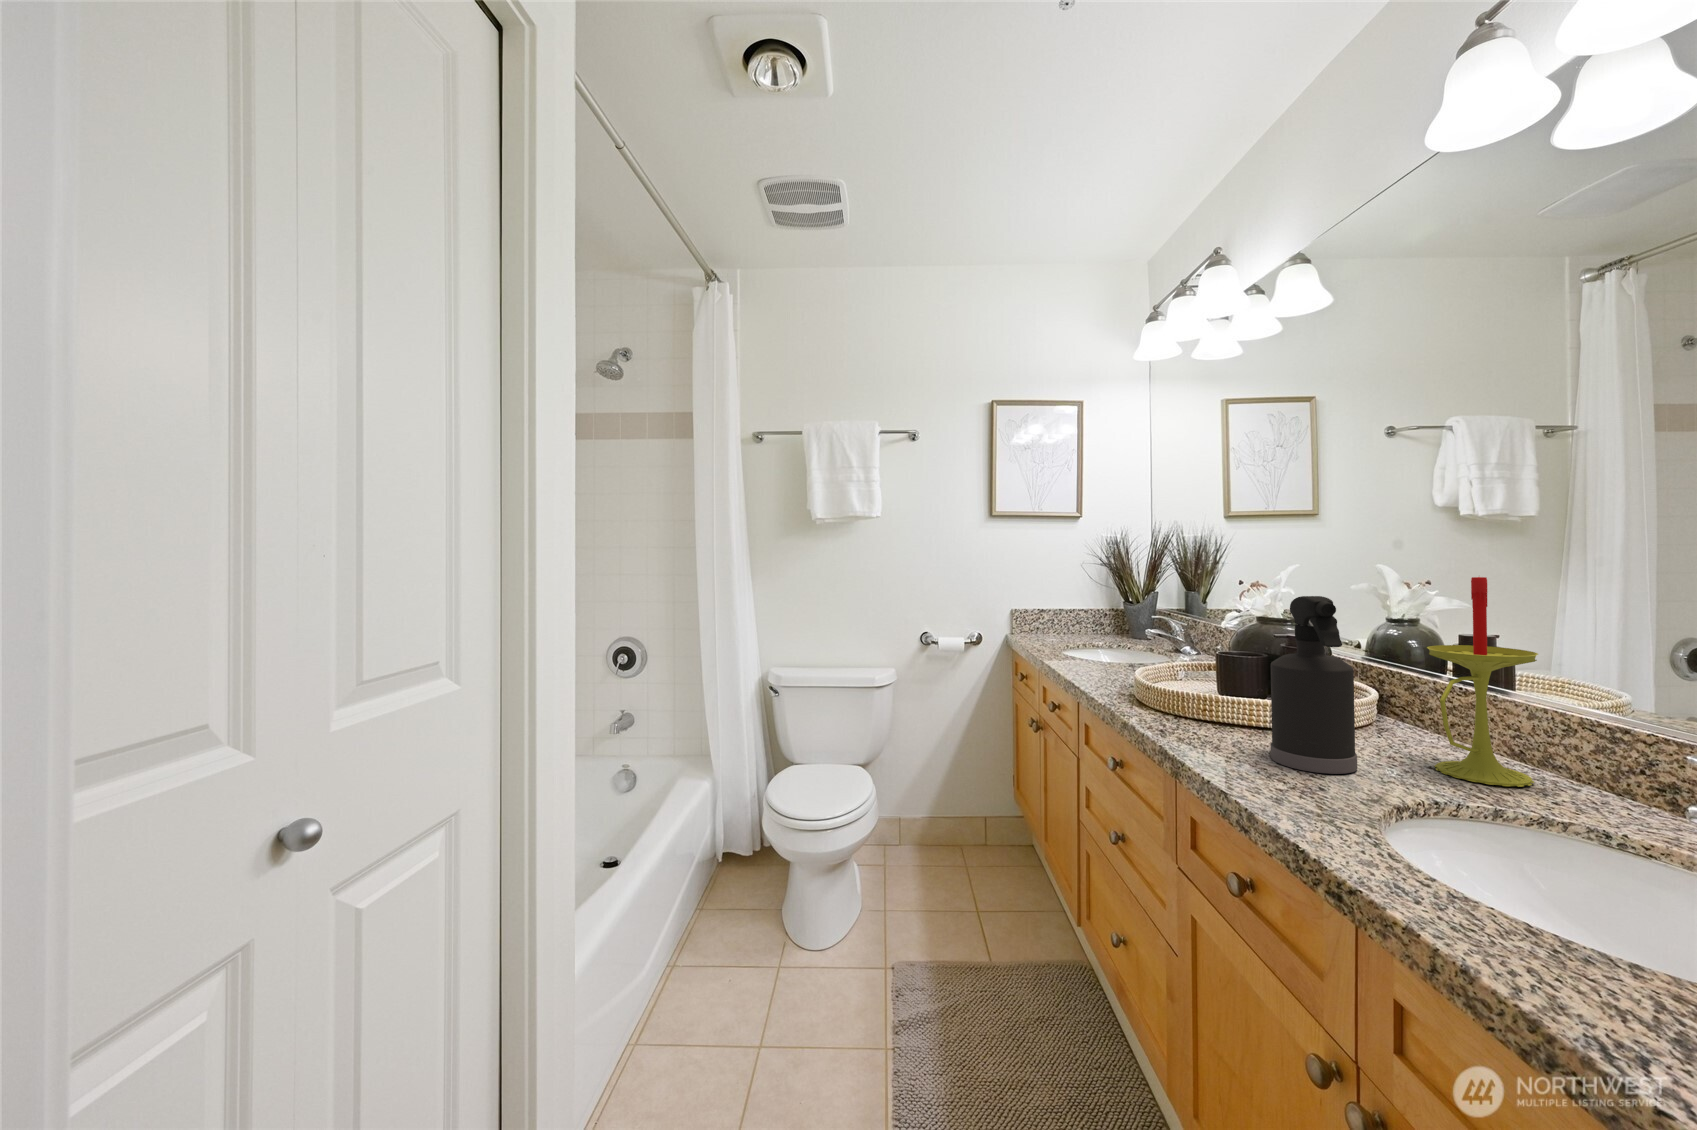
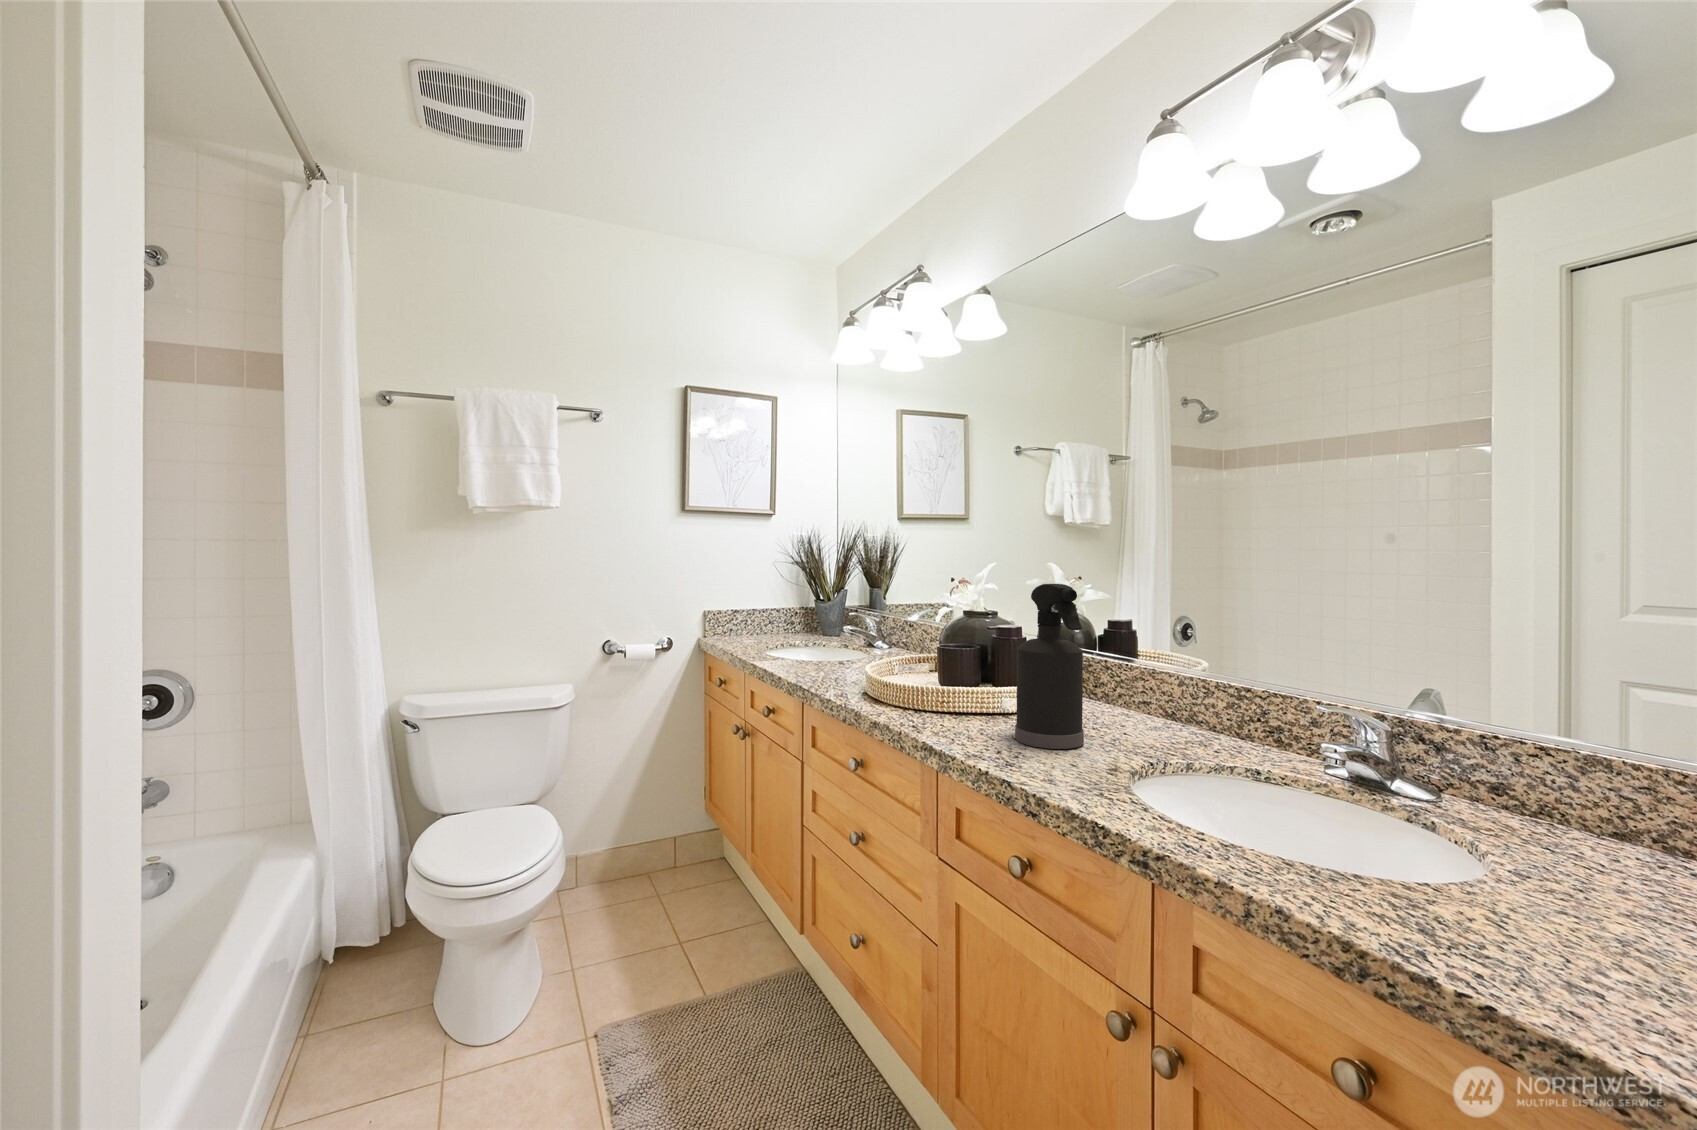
candle: present [1427,577,1538,787] -> none [1125,564,1198,743]

